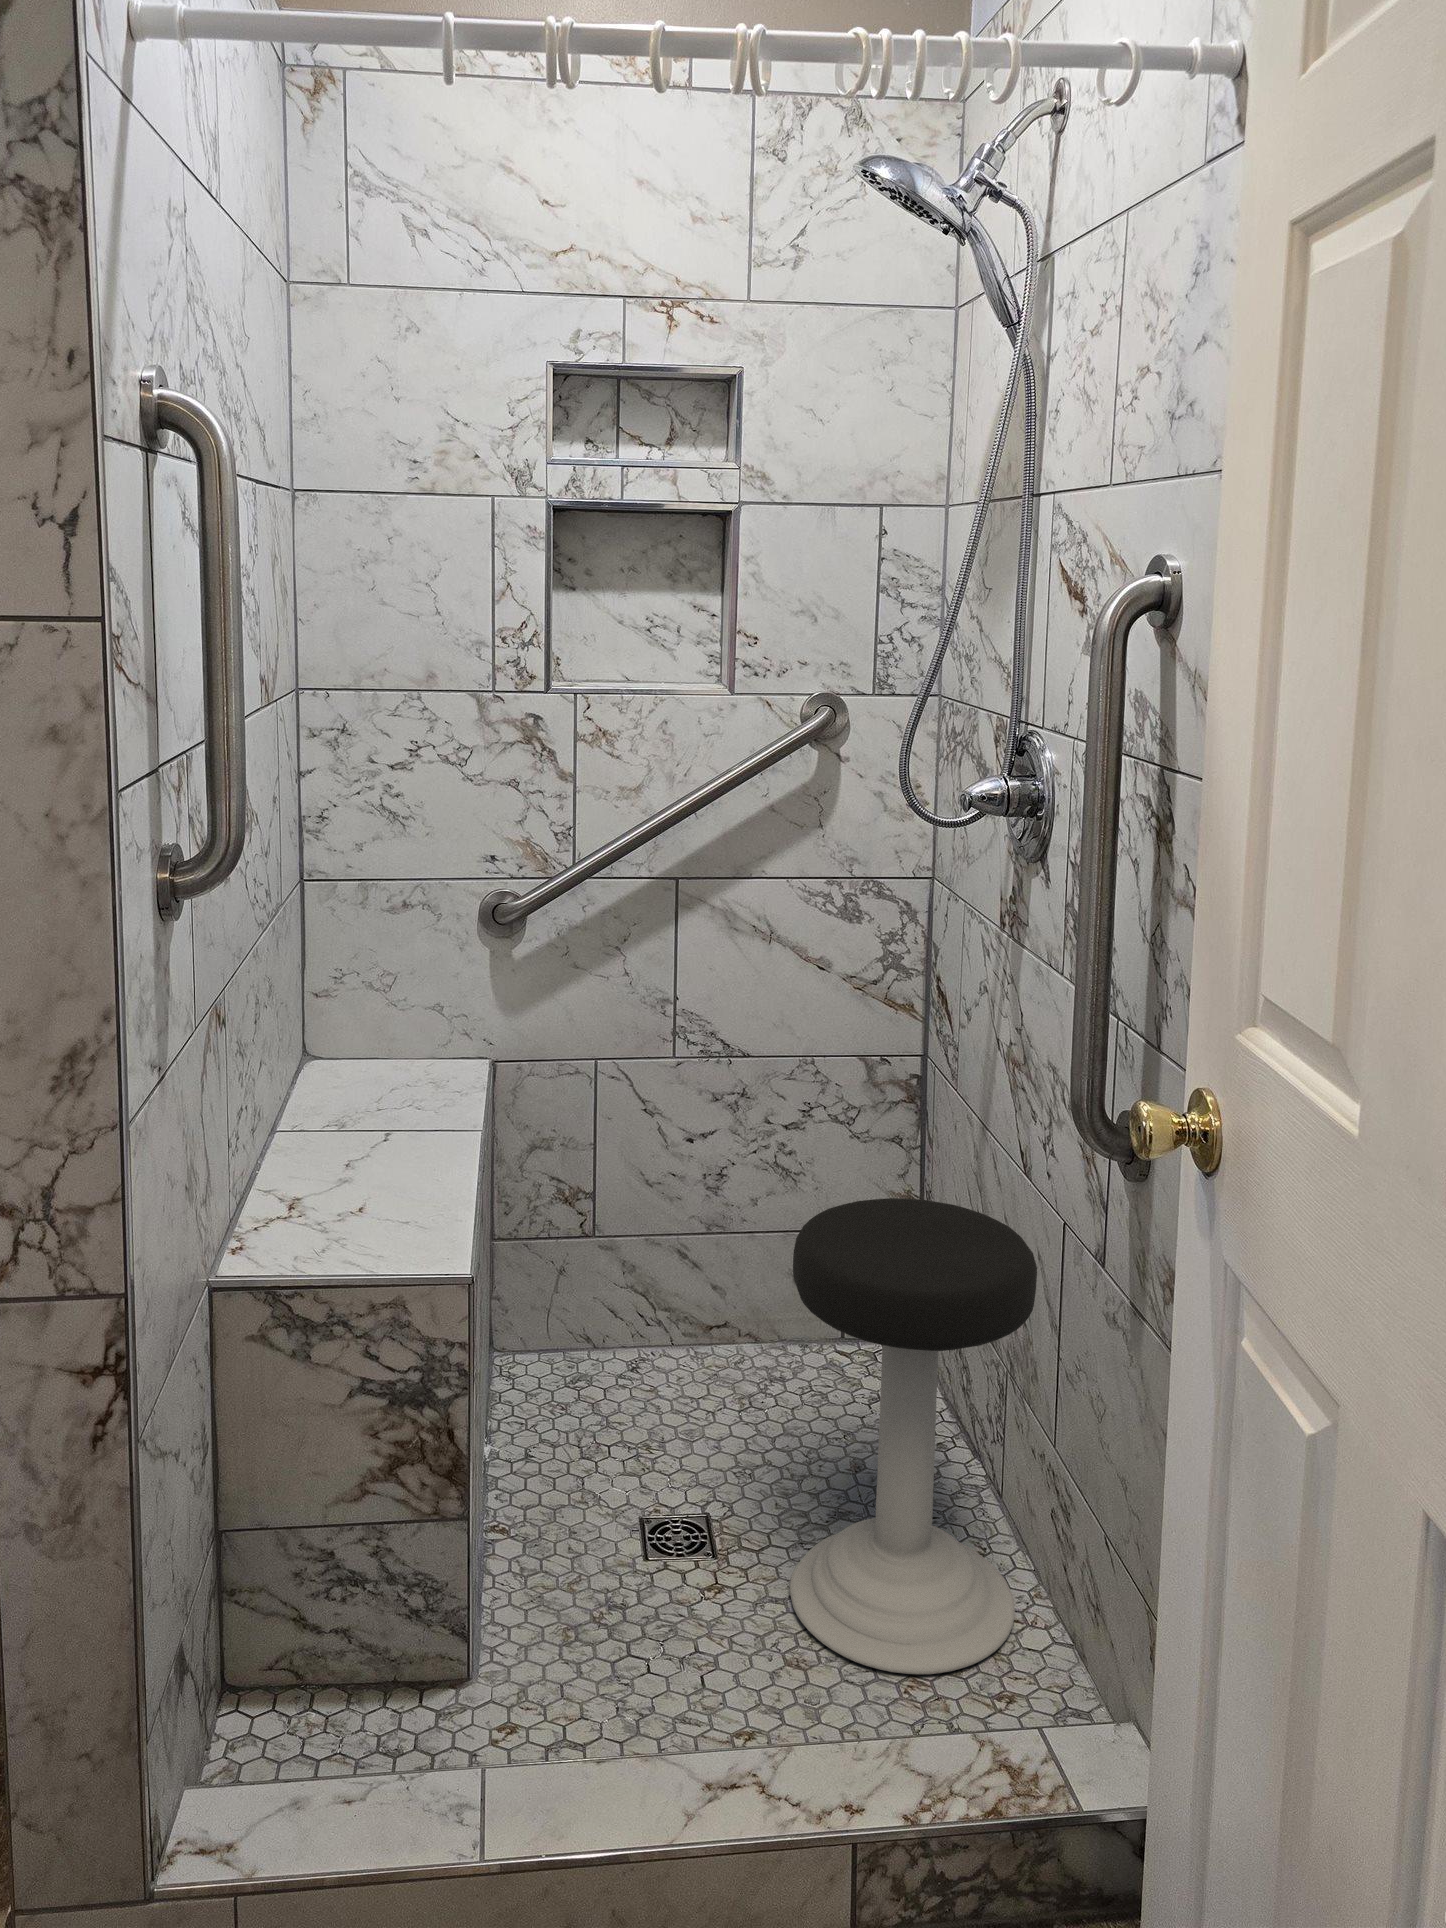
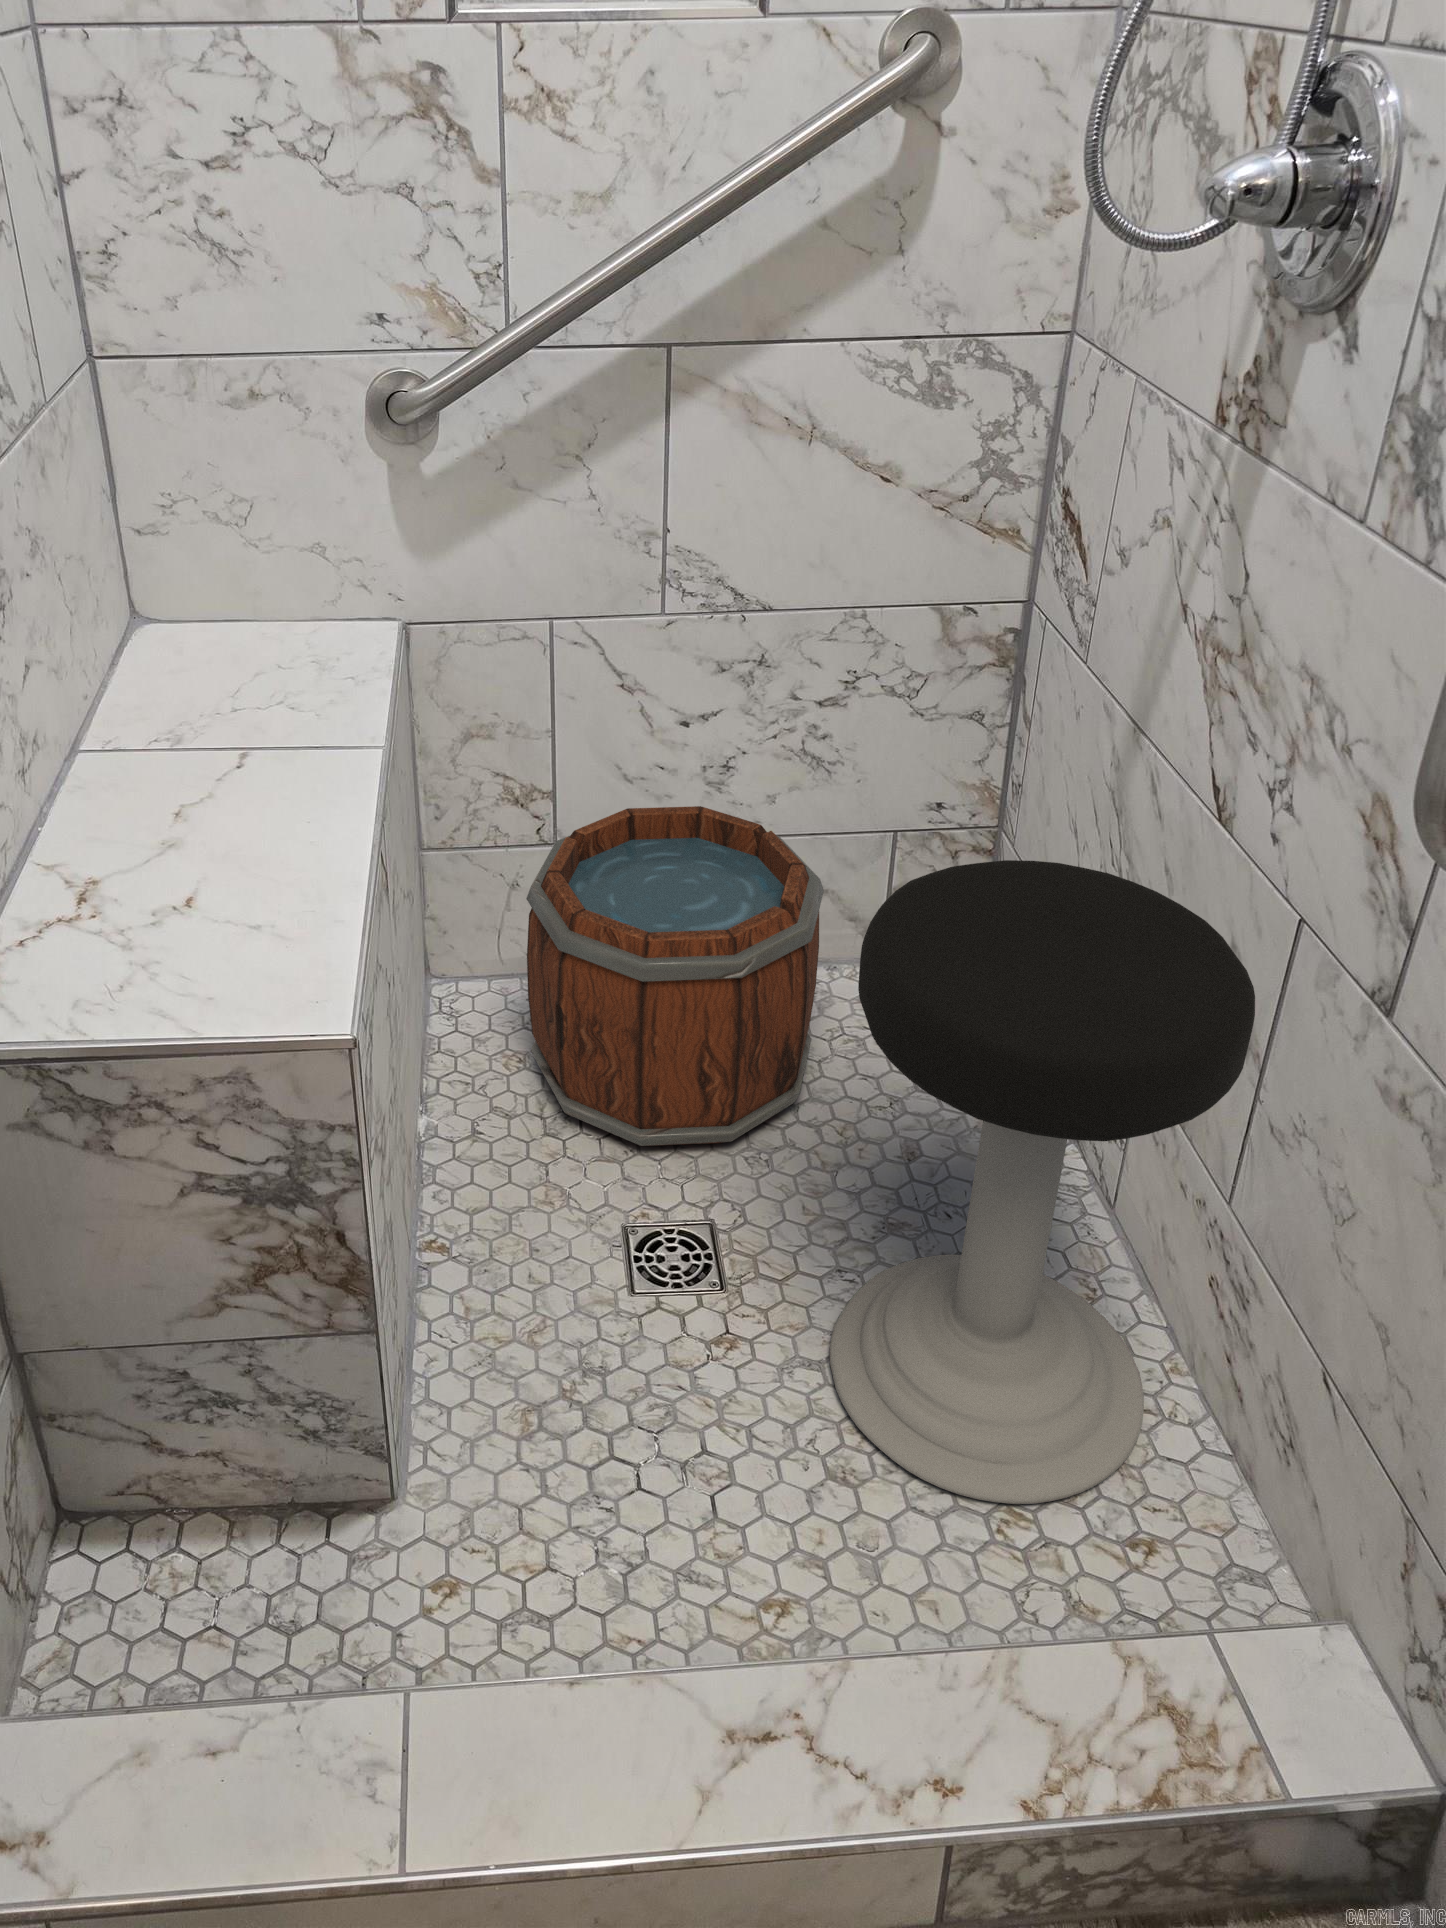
bucket: none [572,1206,788,1463] -> present [526,806,824,1146]

